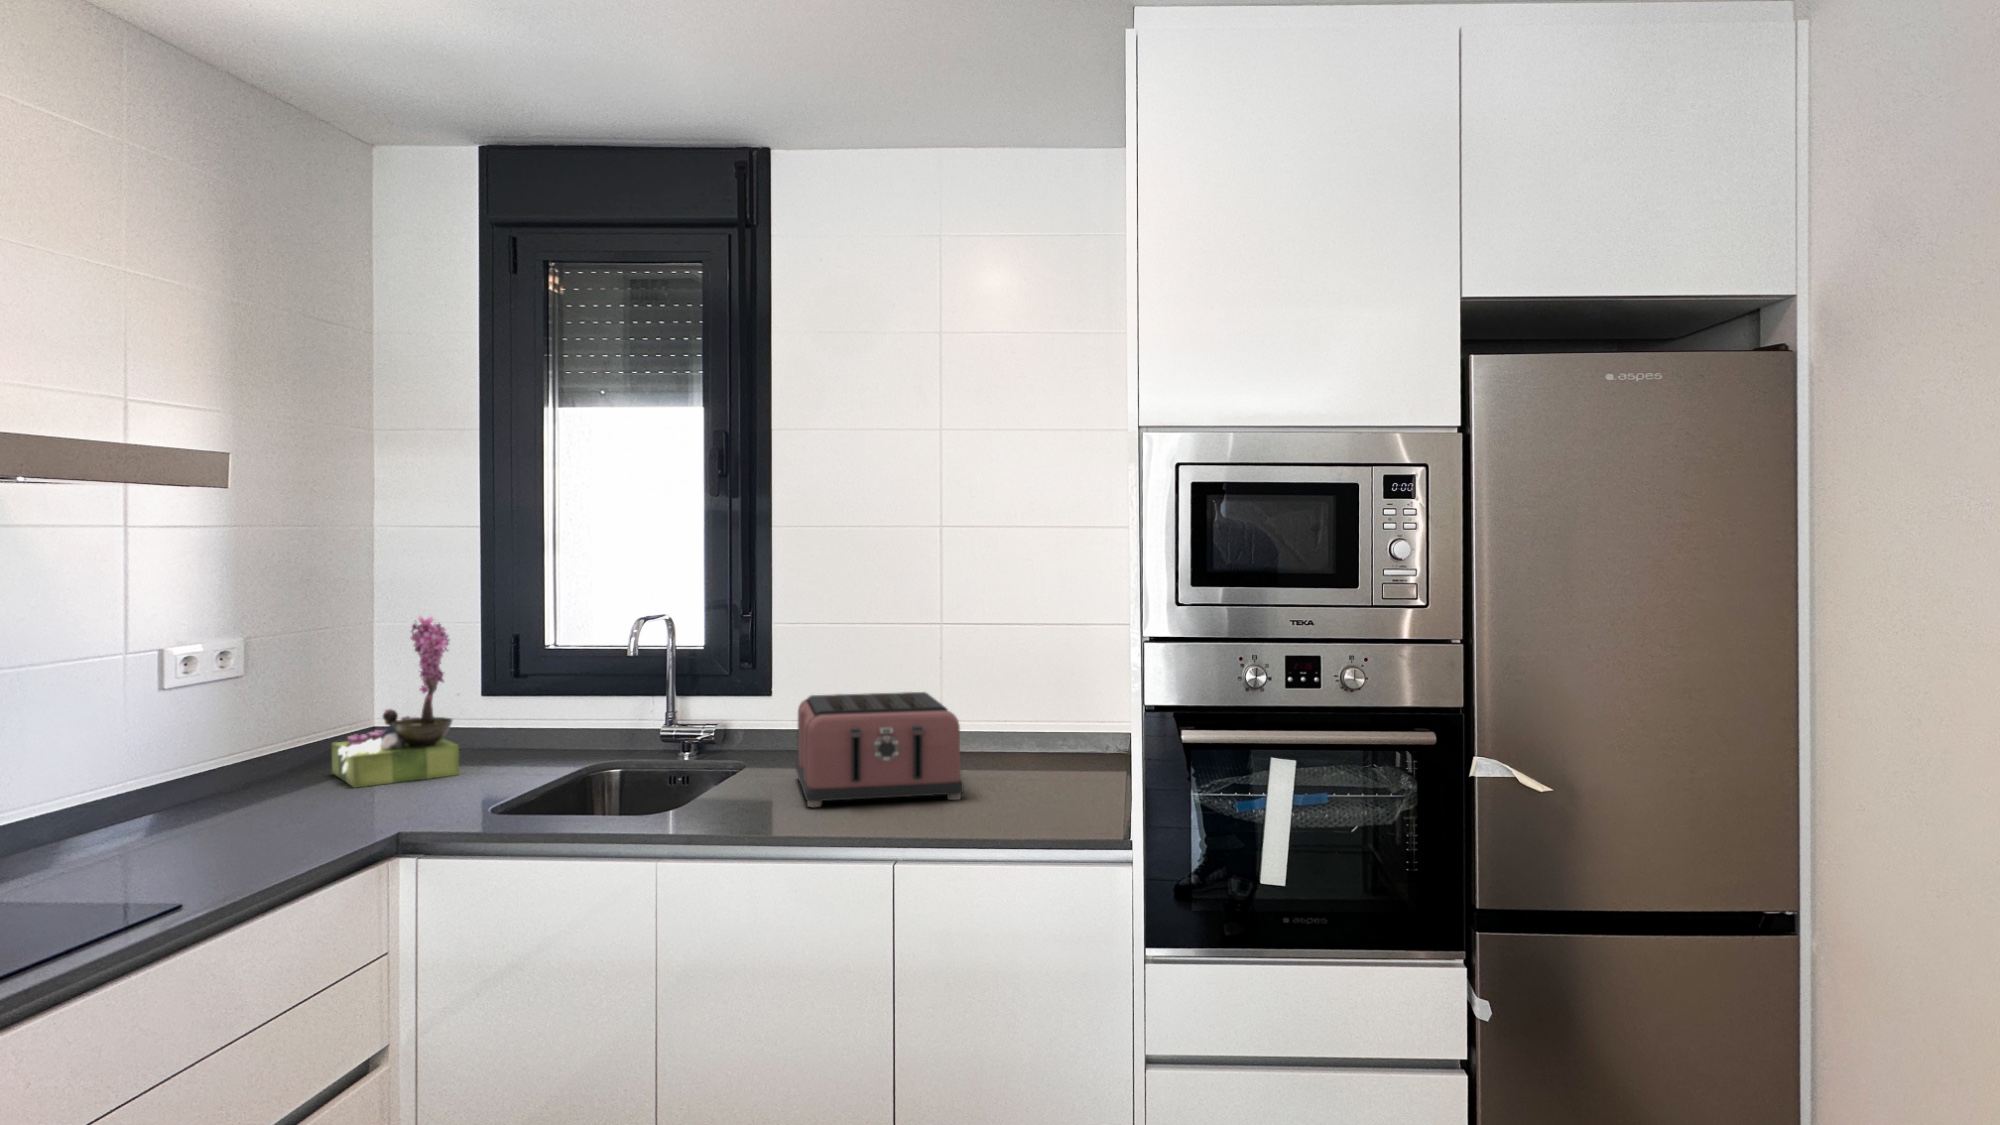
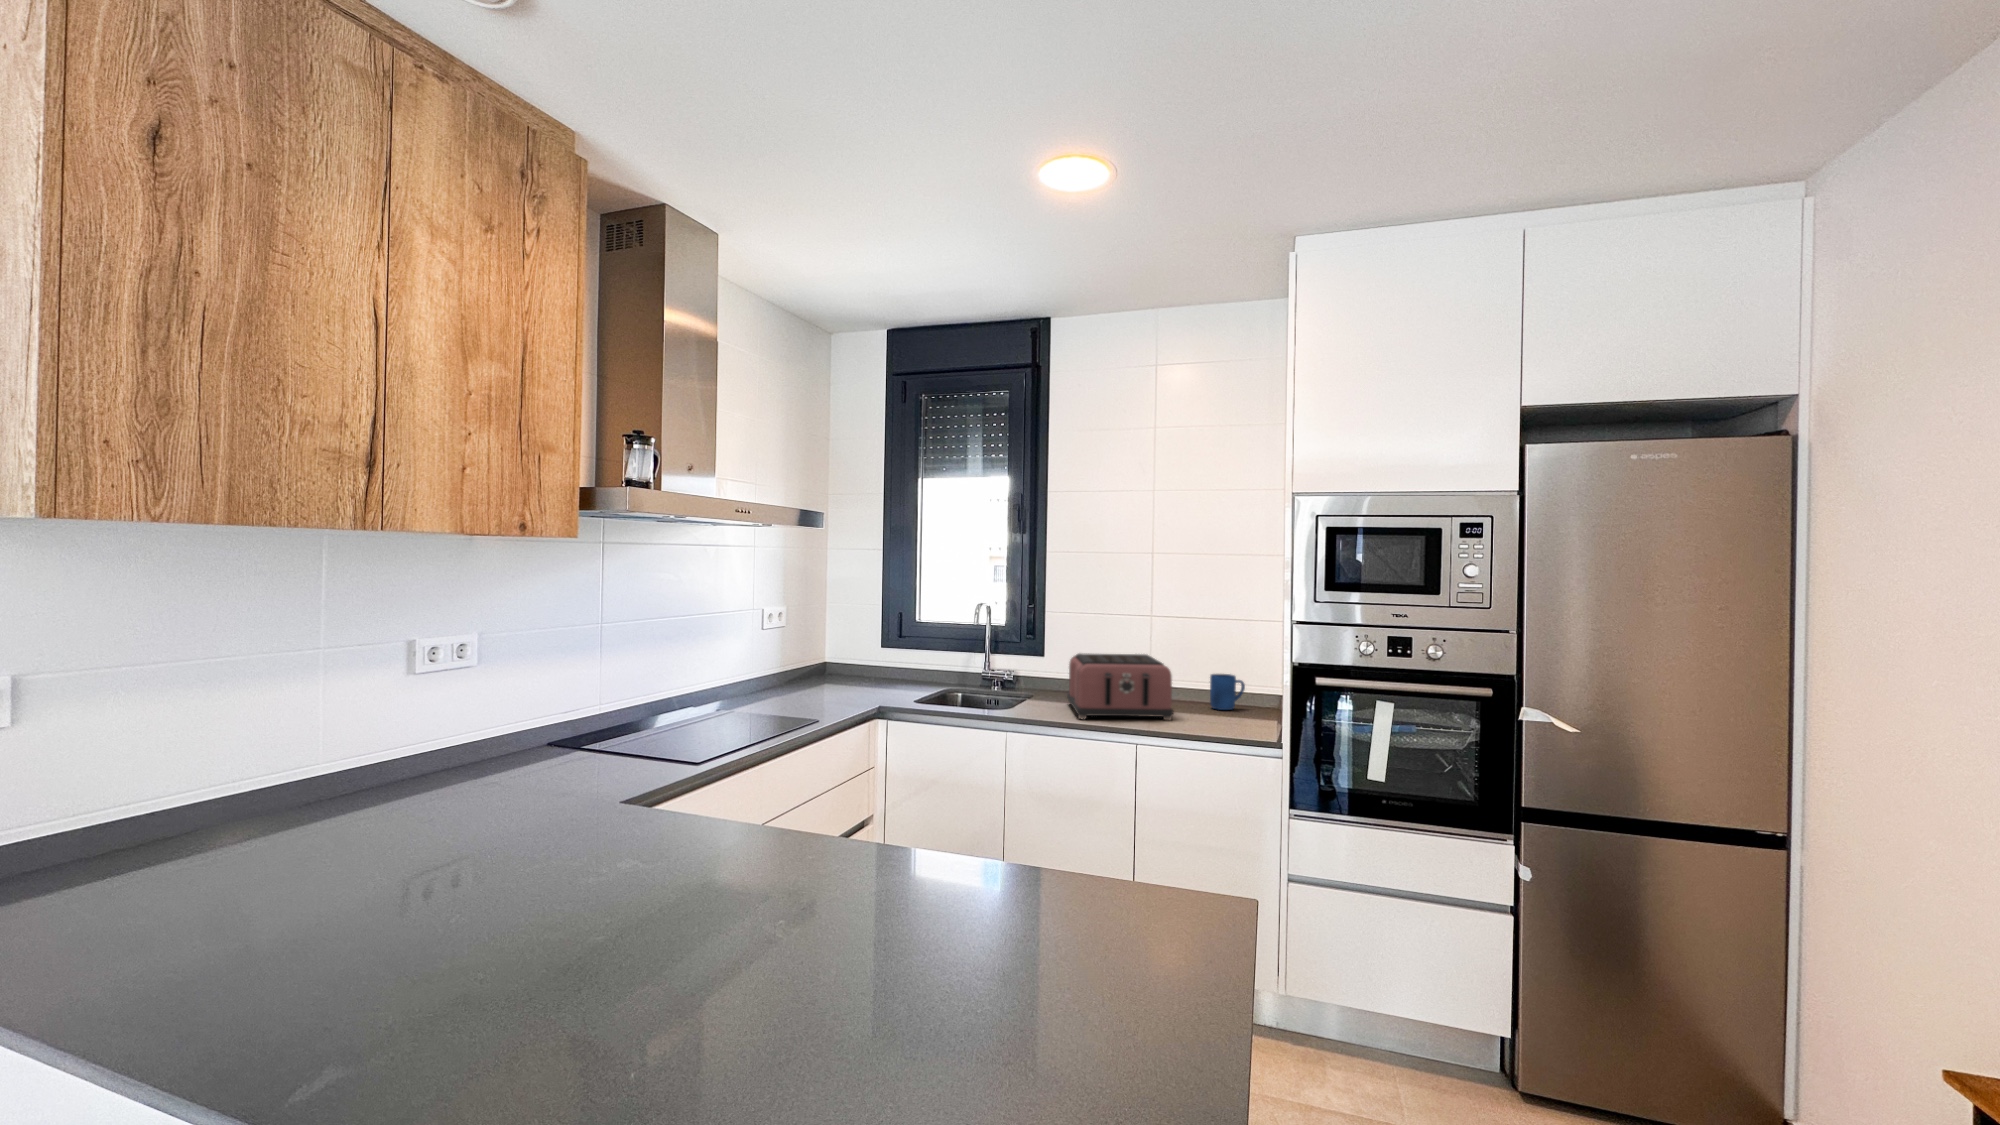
flower arrangement: present [332,616,459,788] -> none [802,599,872,696]
mug: none [1024,717,1078,775] -> present [1210,674,1245,710]

